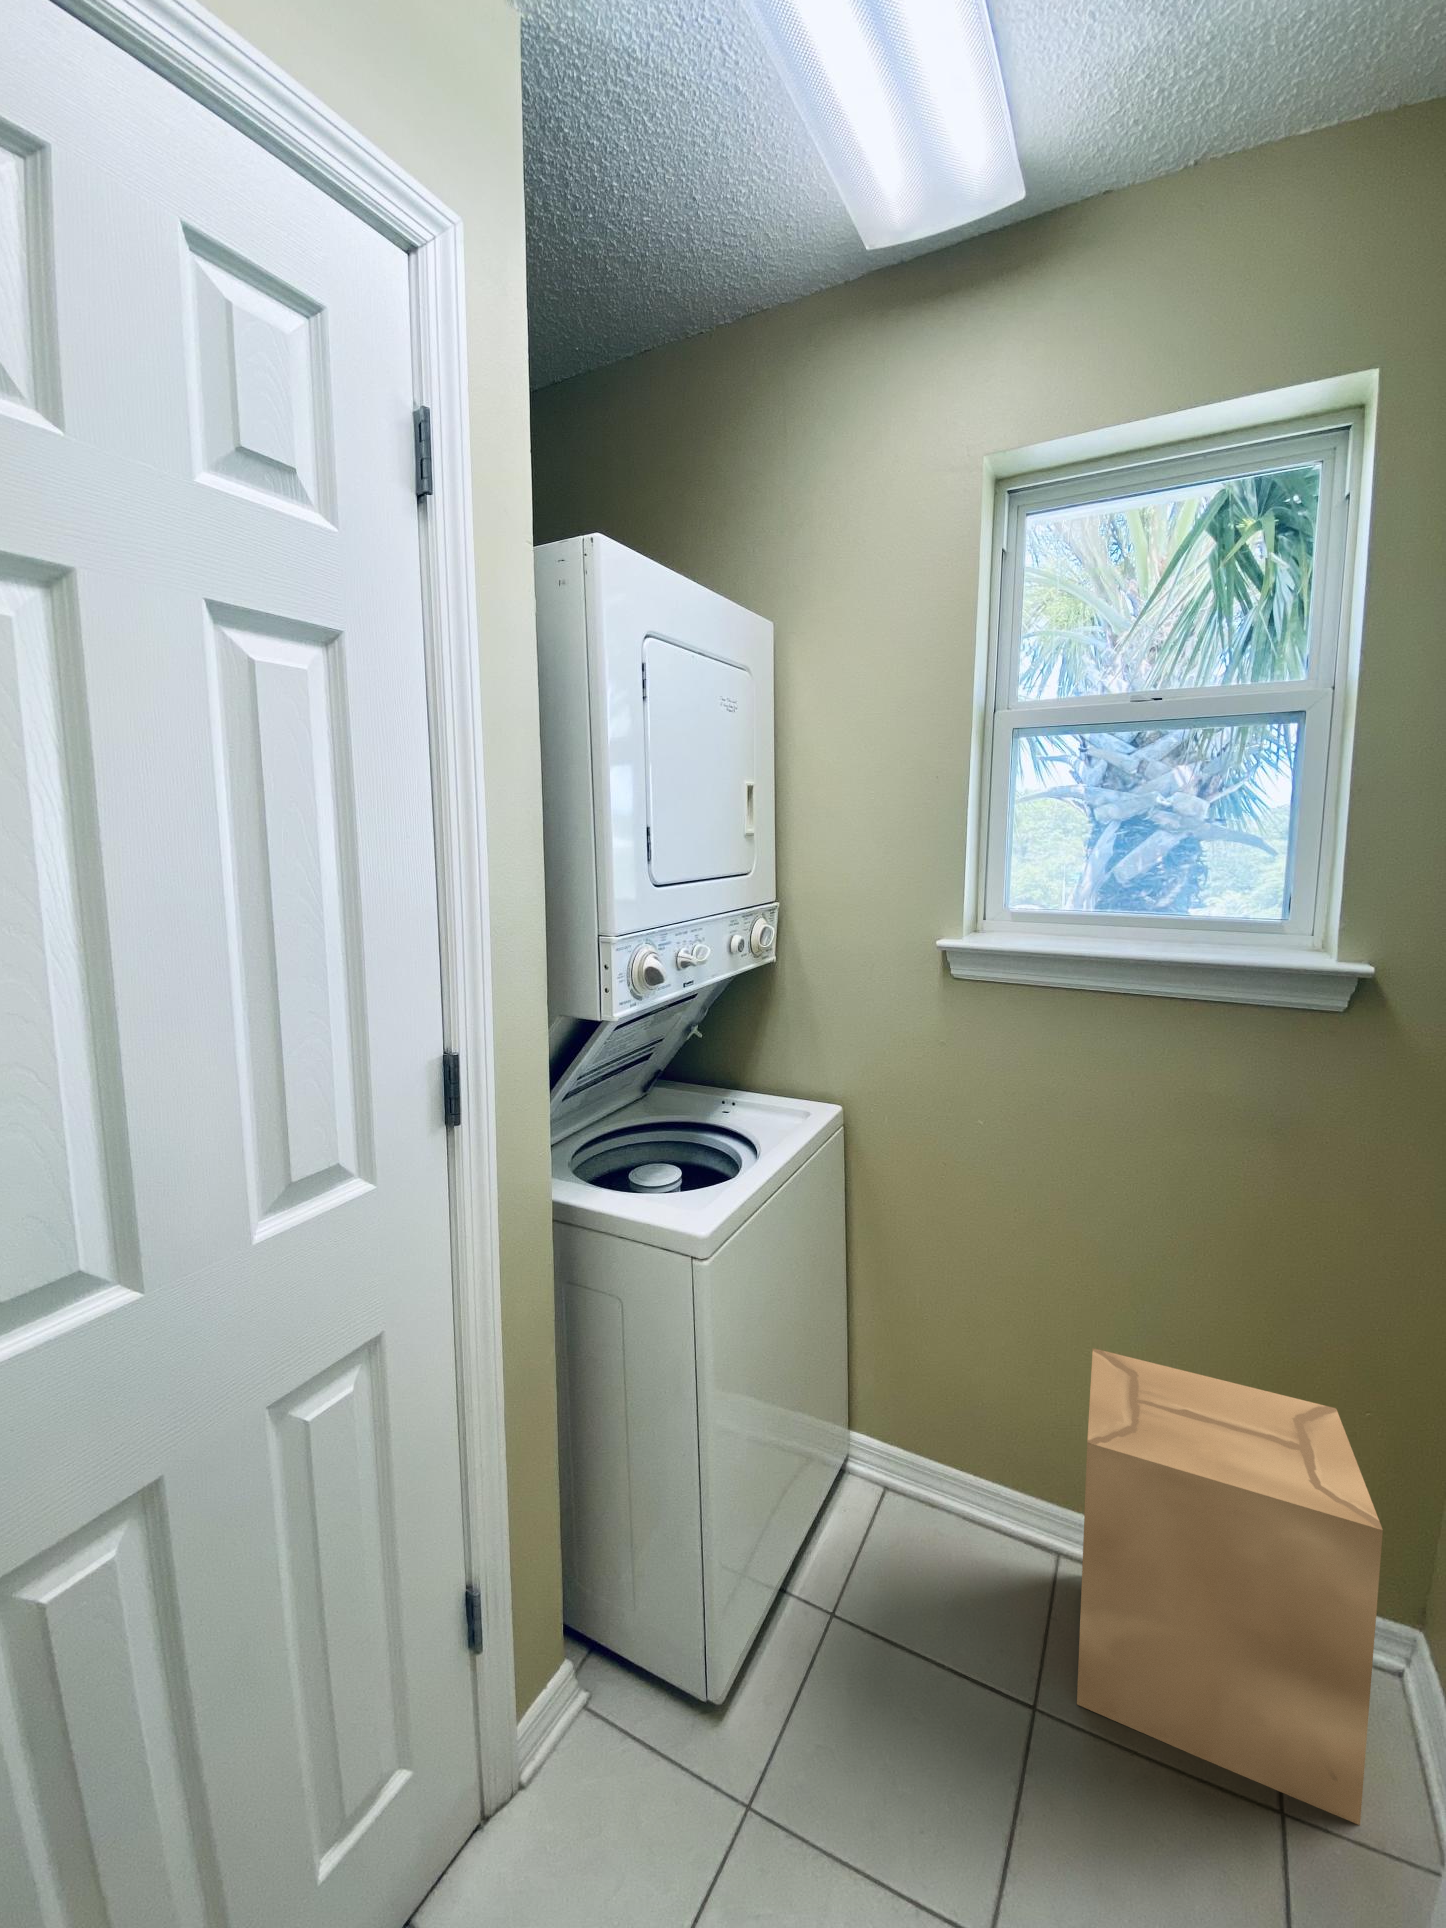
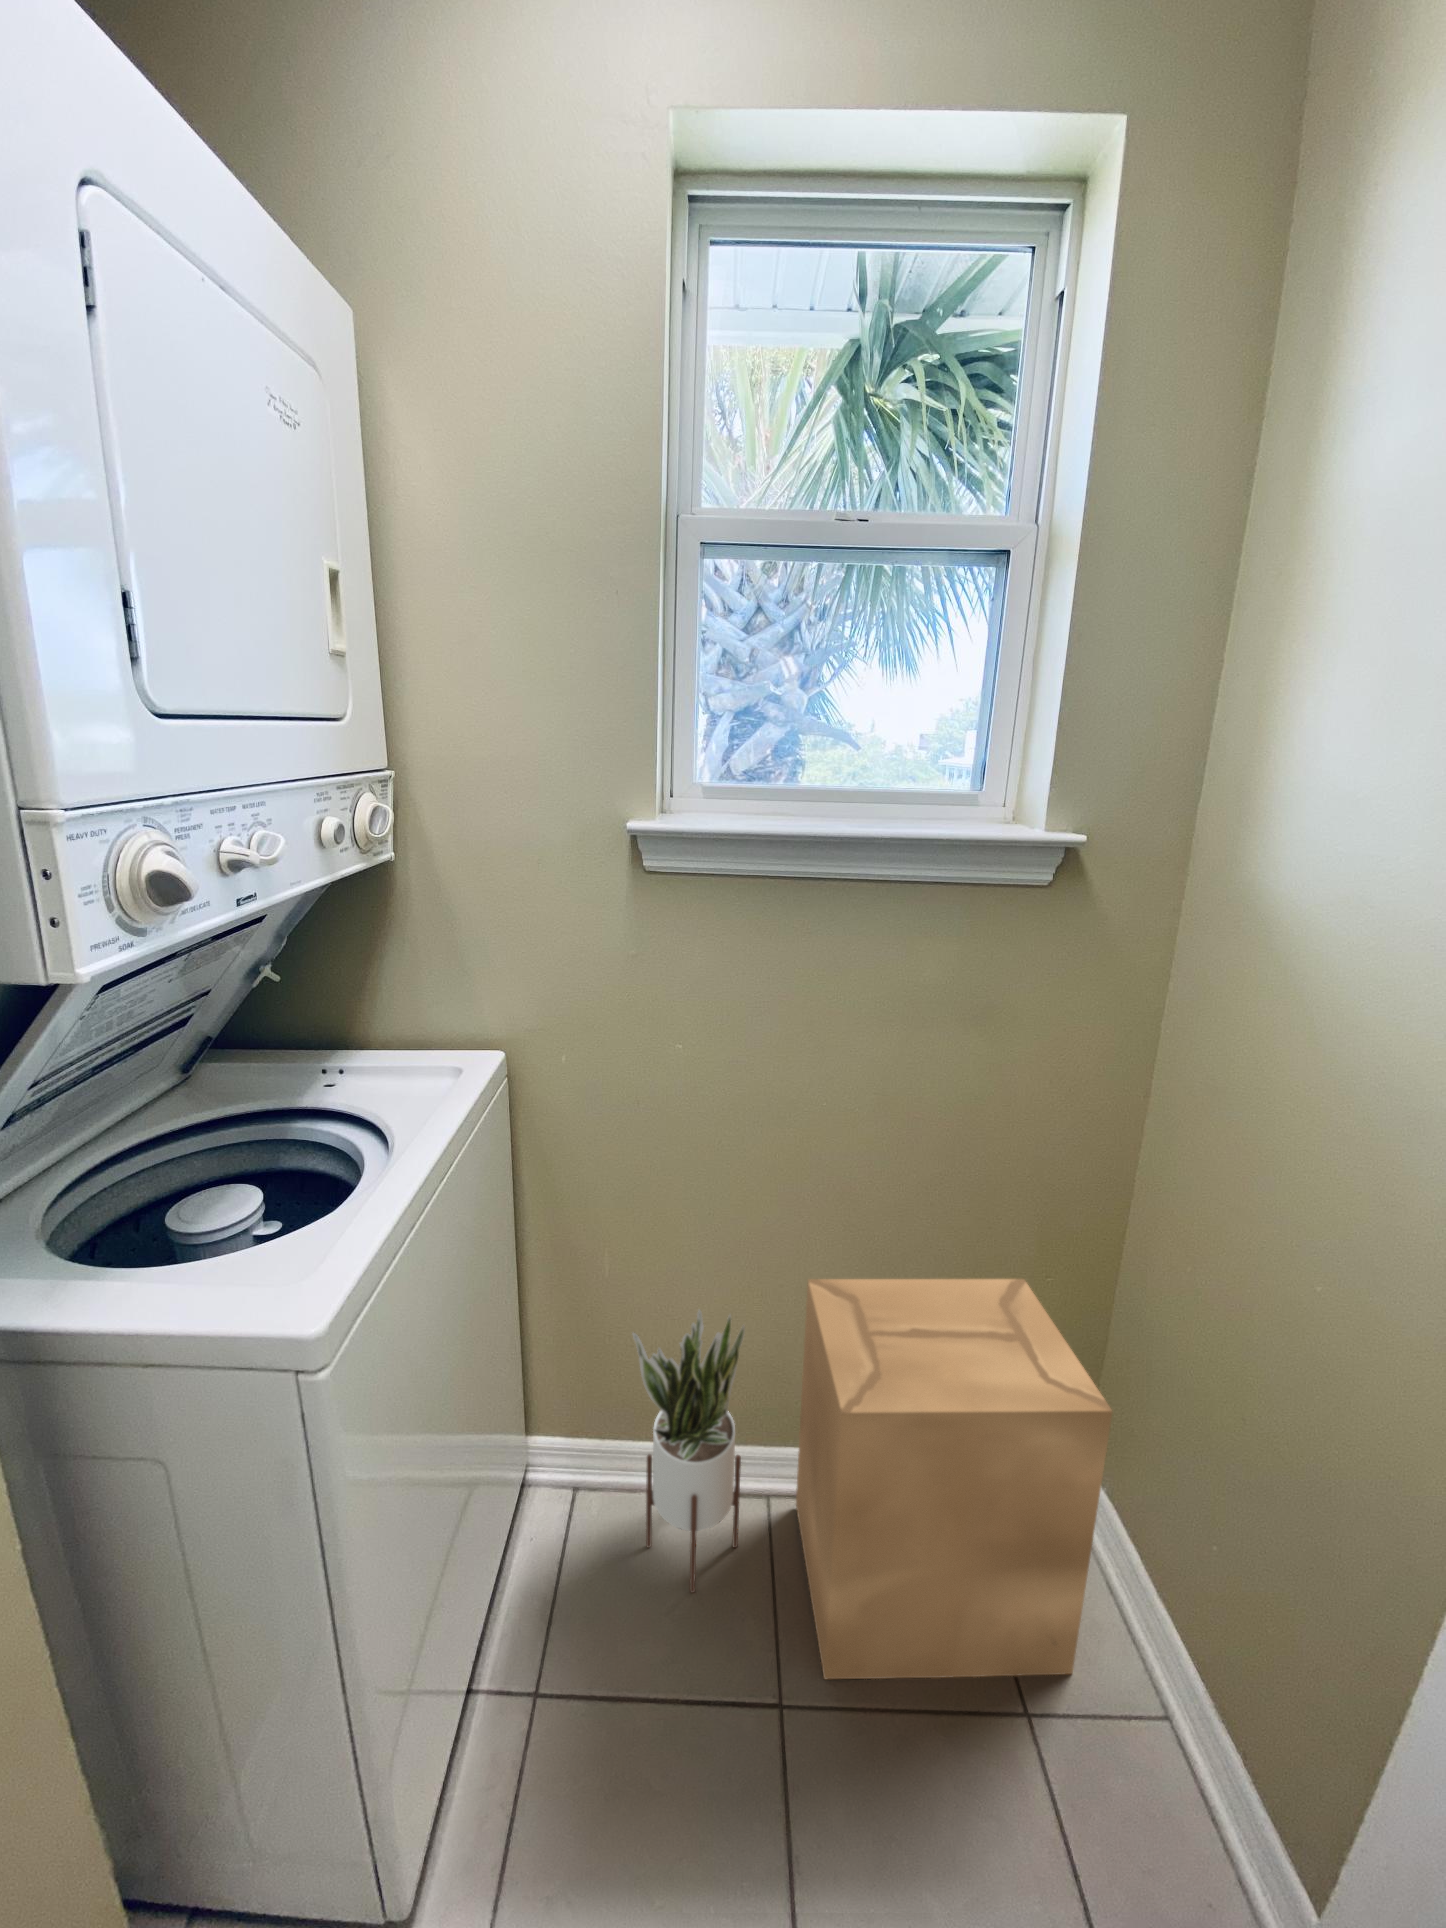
potted plant: none [924,1343,1030,1596] -> present [633,1309,745,1593]

